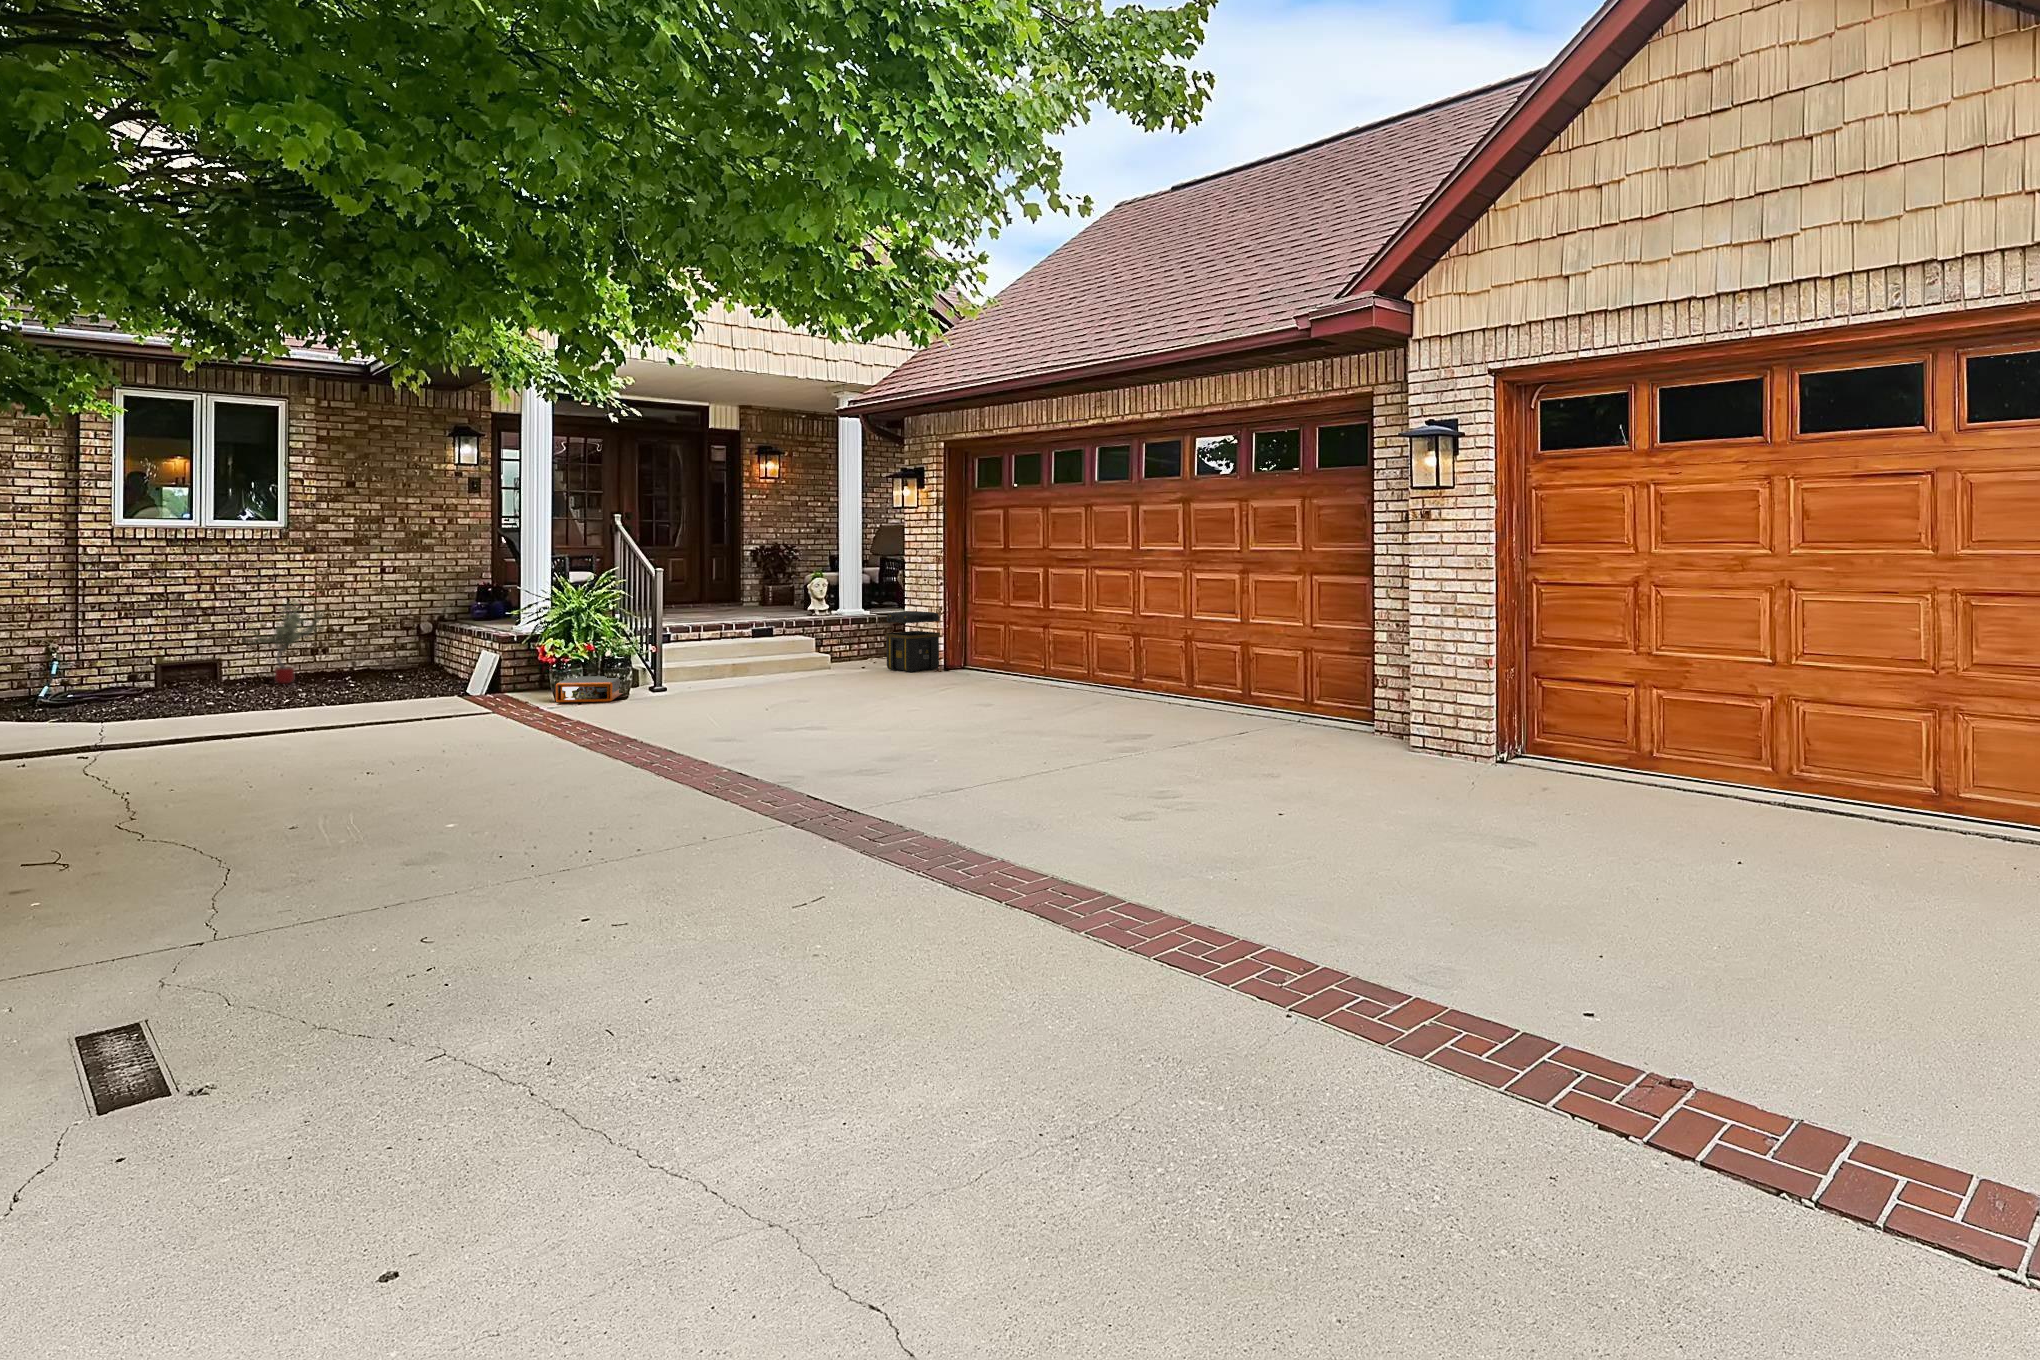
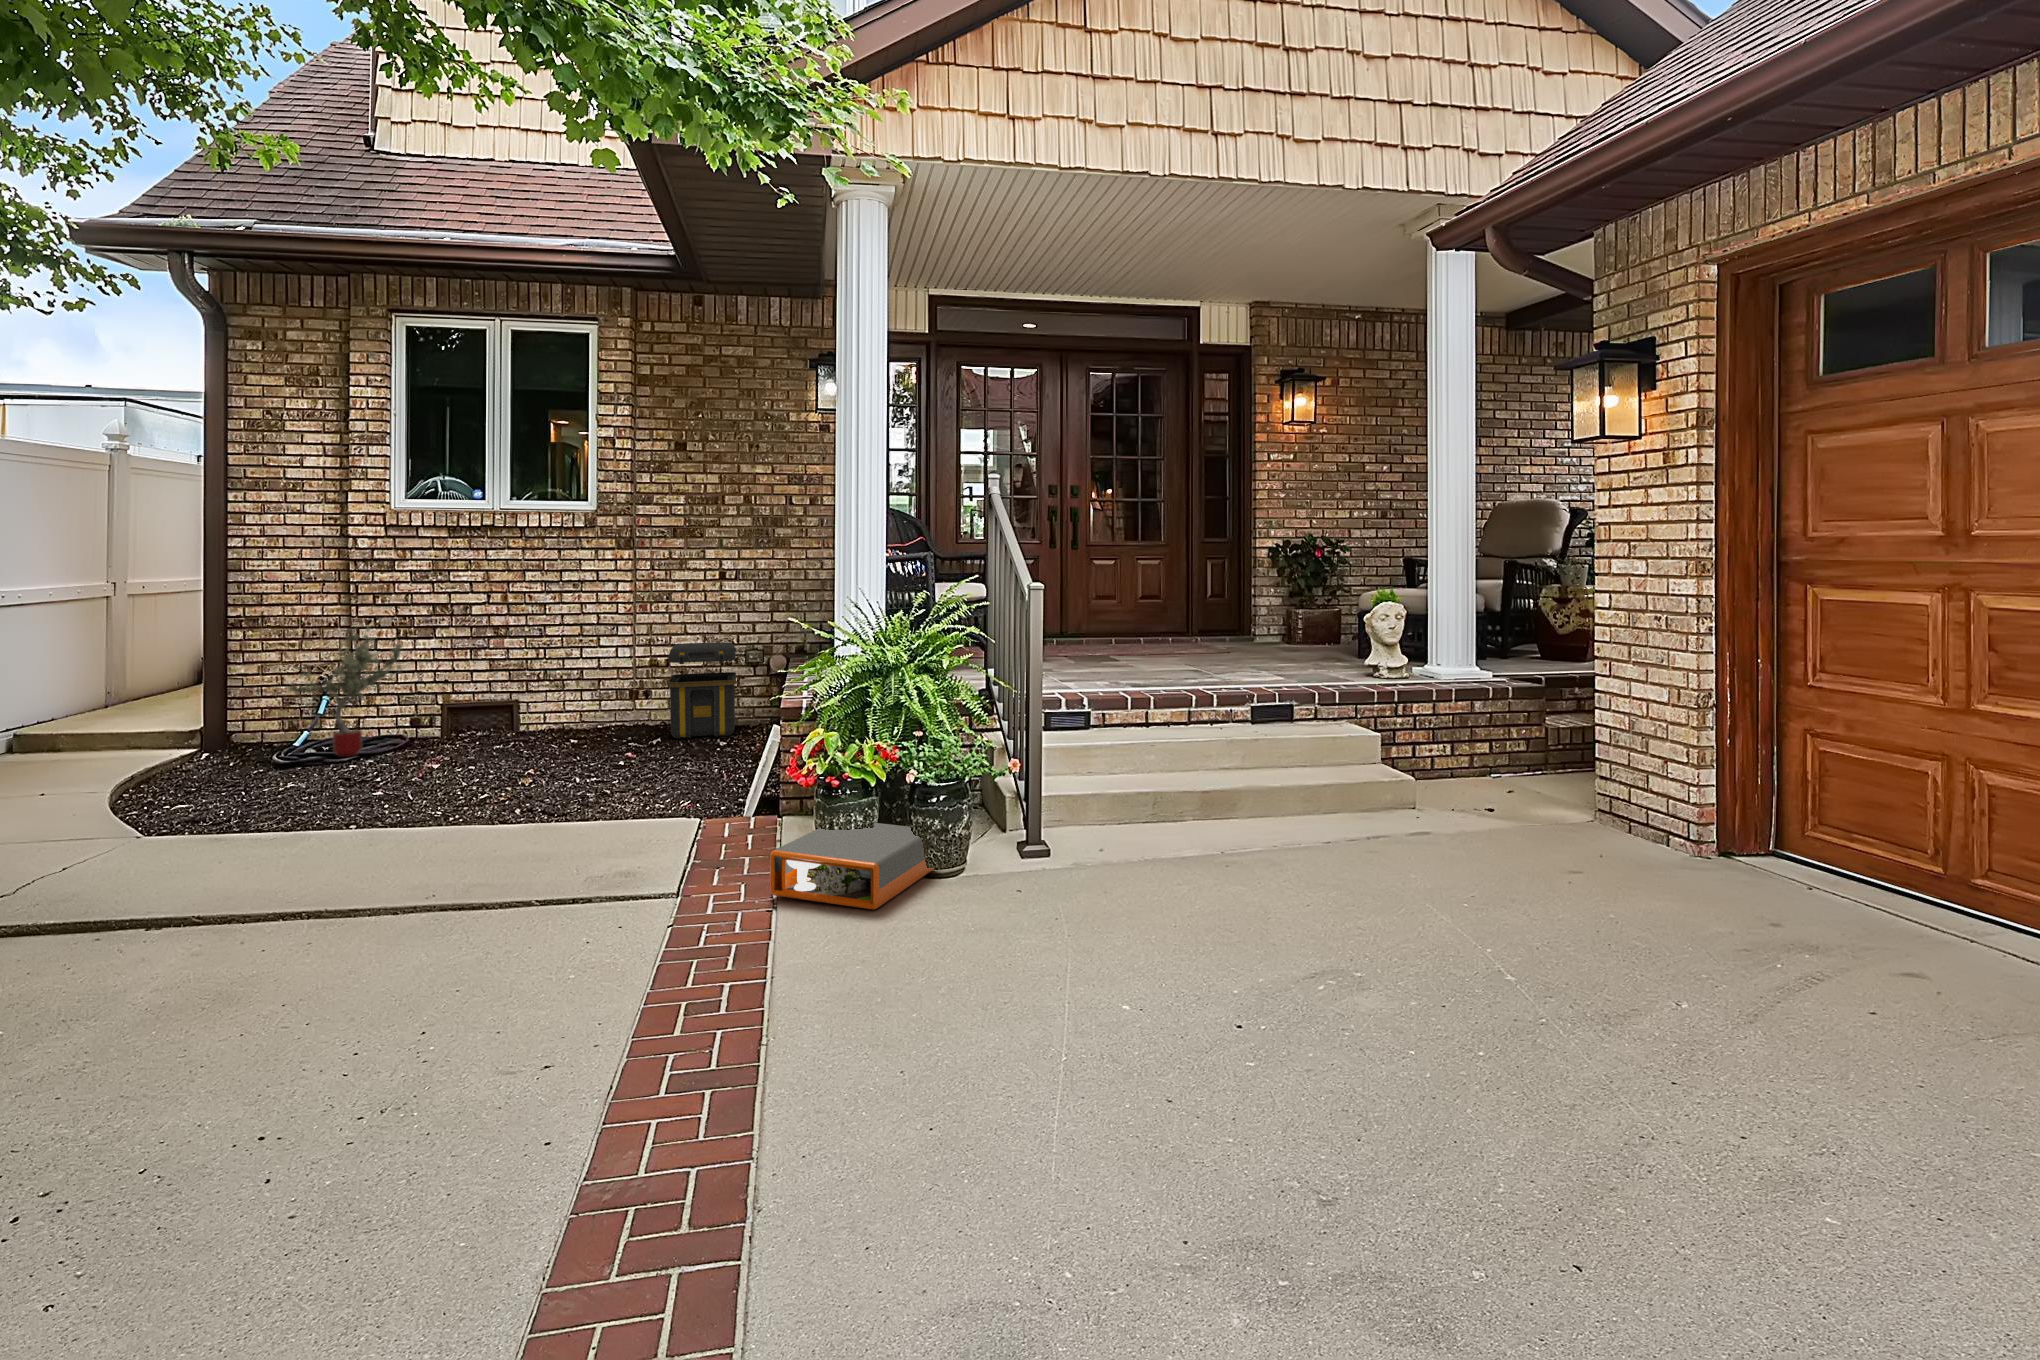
potted tree: present [242,604,325,684] -> present [288,627,402,757]
toolbox: present [886,611,940,672] -> present [668,642,736,739]

